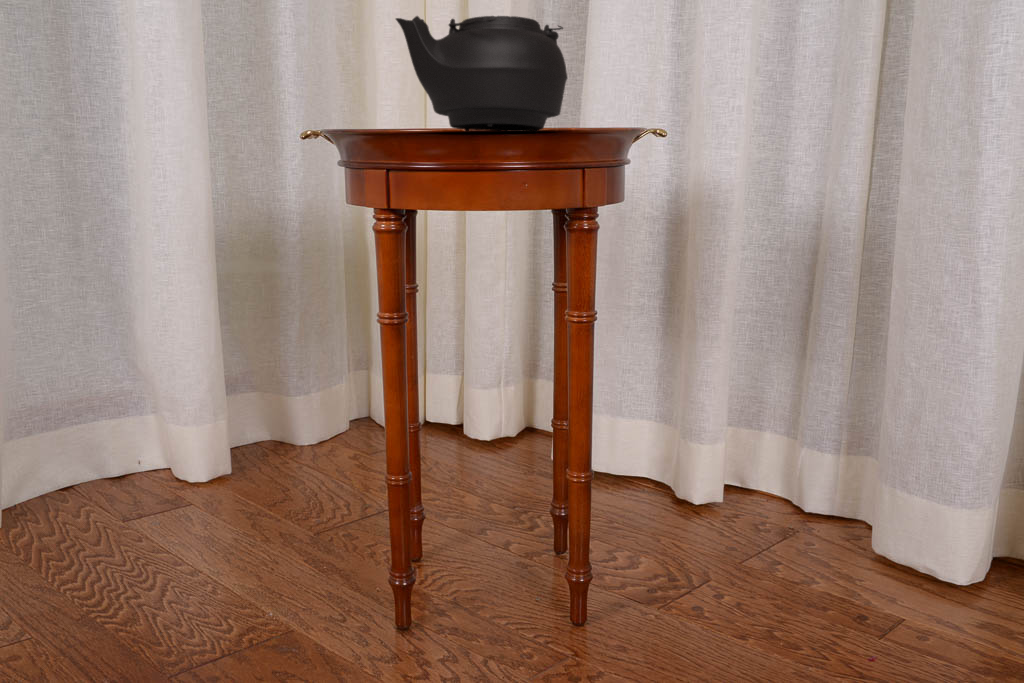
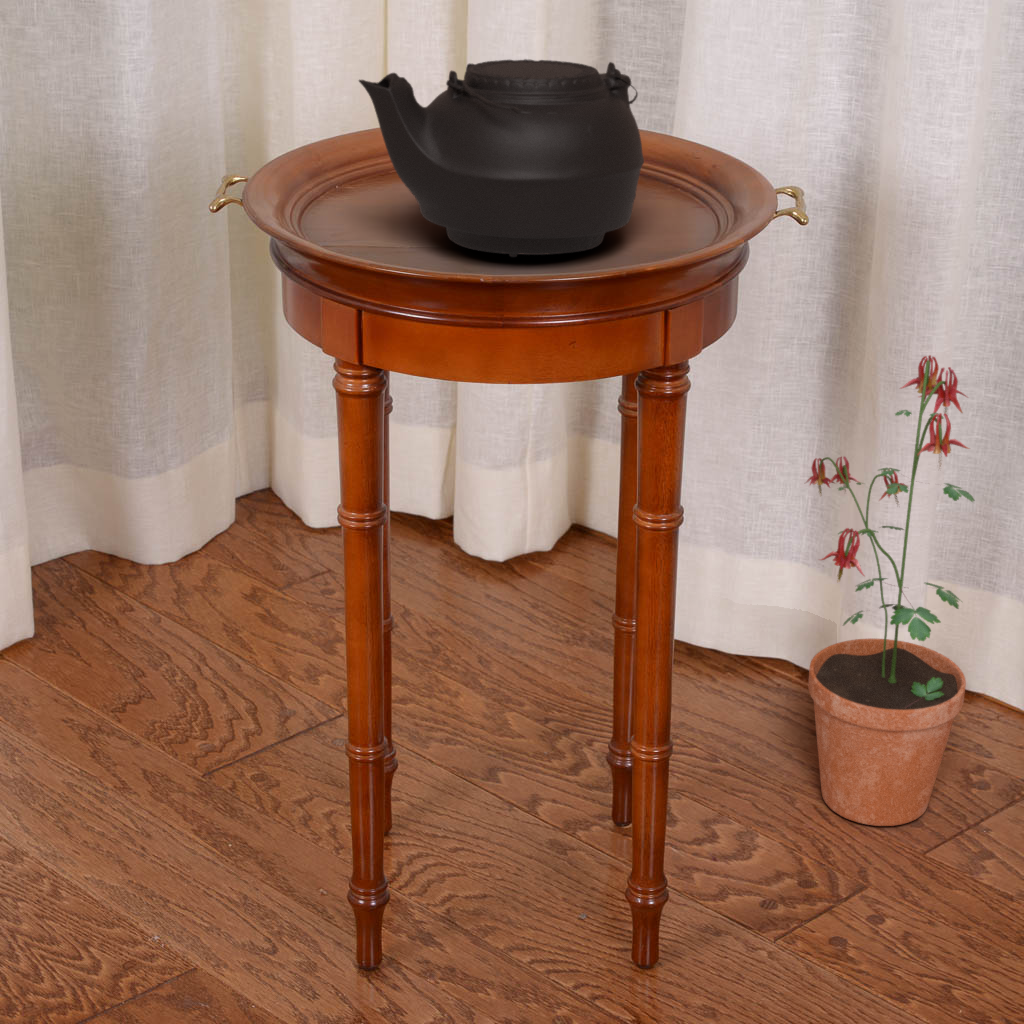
potted plant: none [656,274,763,551] -> present [807,355,975,826]

